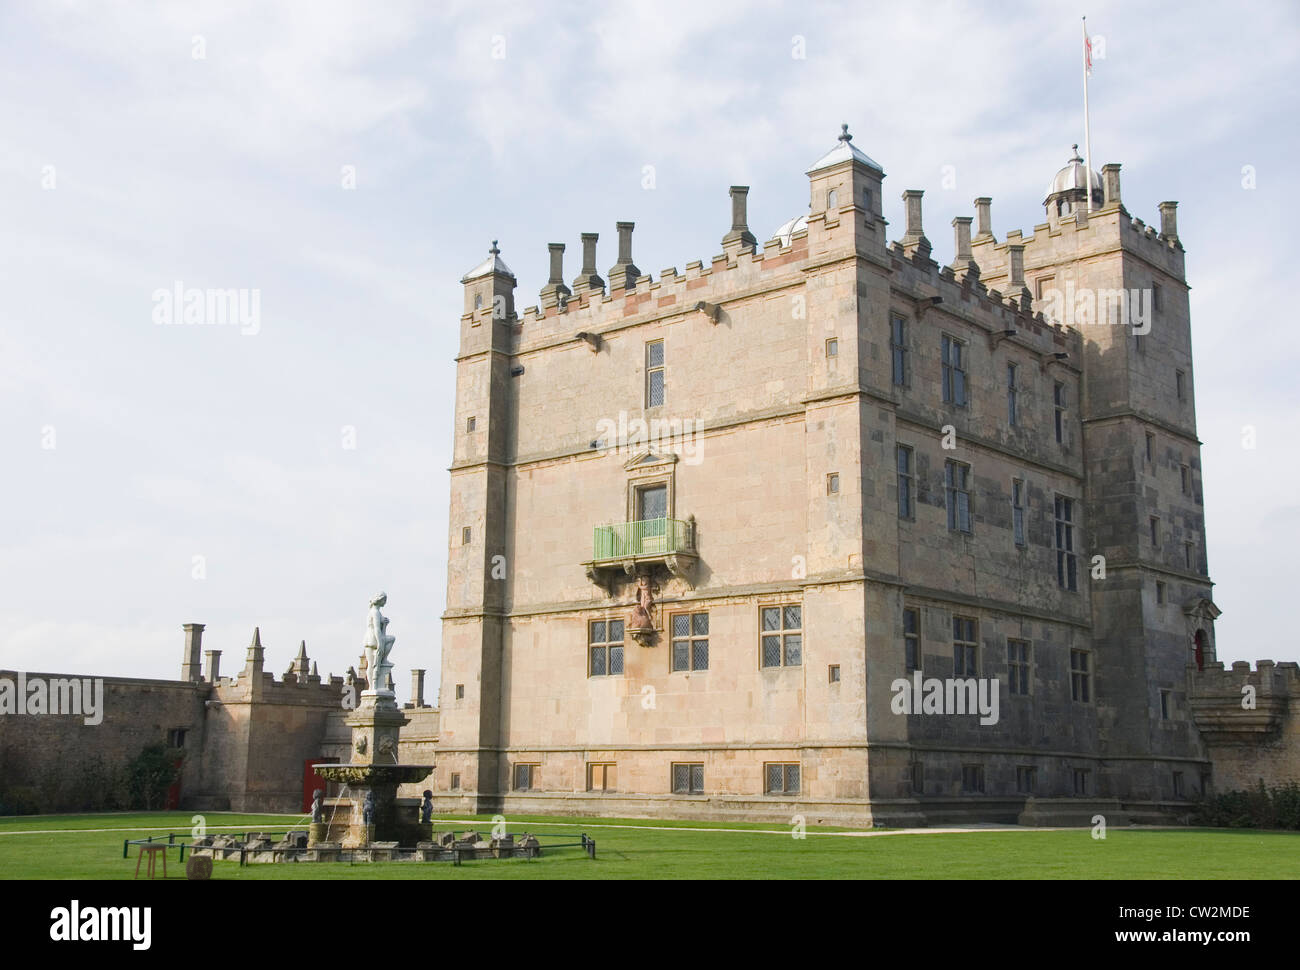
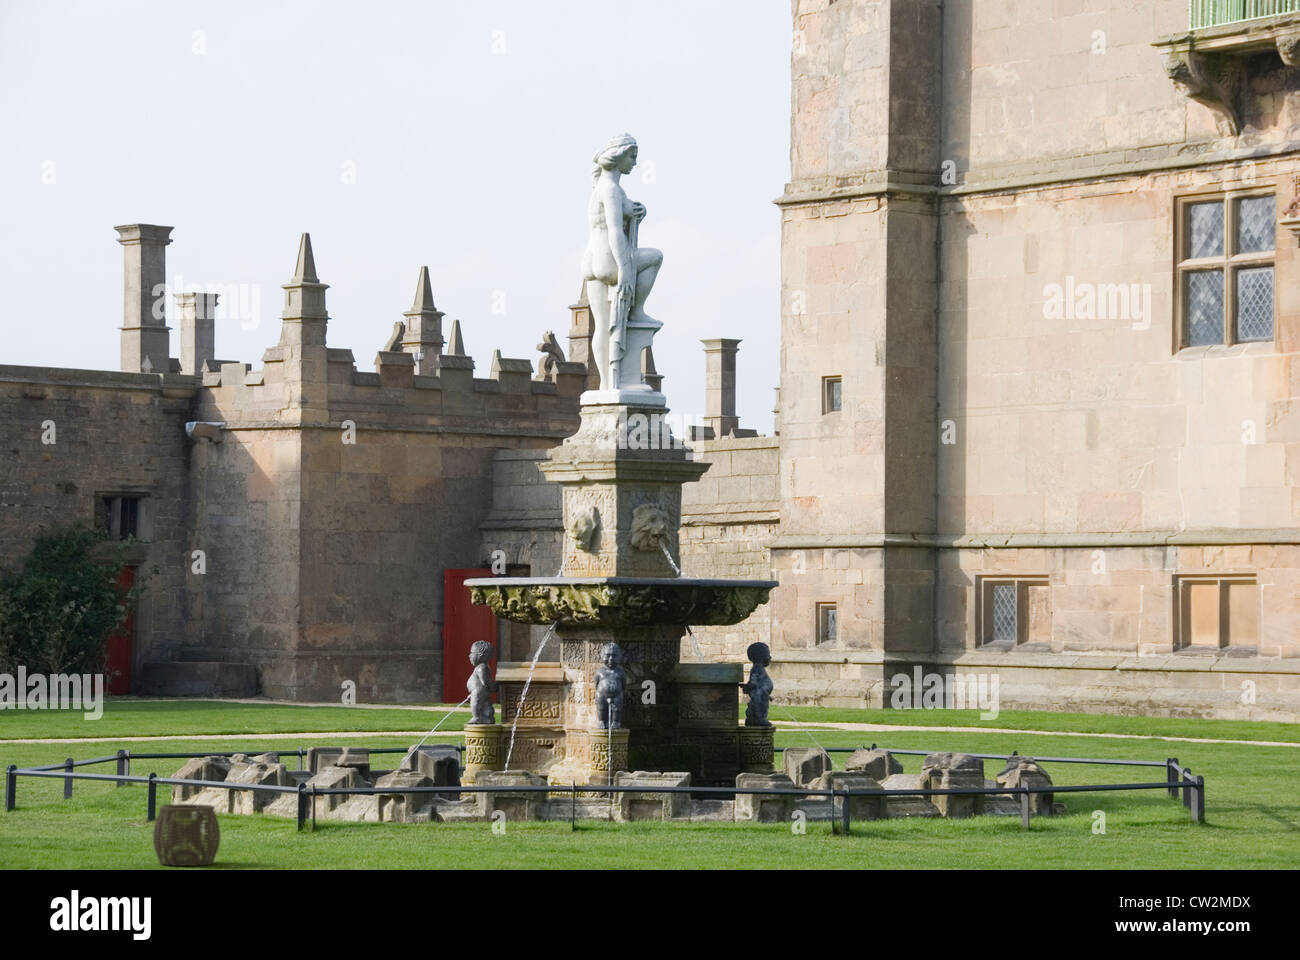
stool: present [135,843,167,879] -> none [31,773,109,862]

